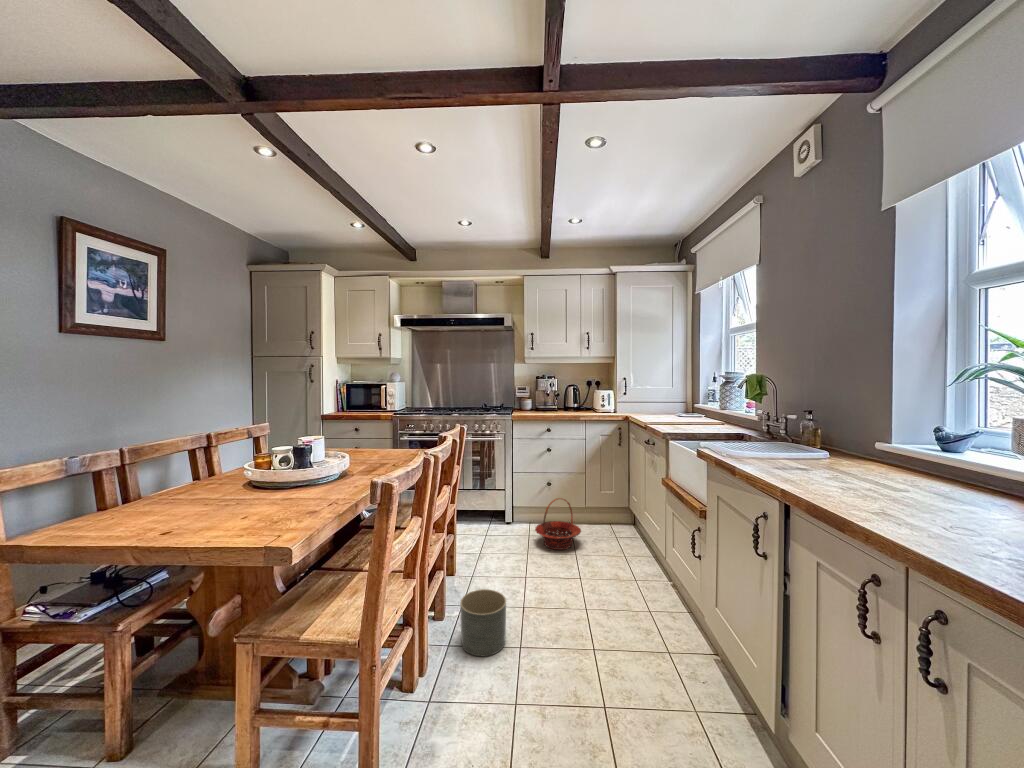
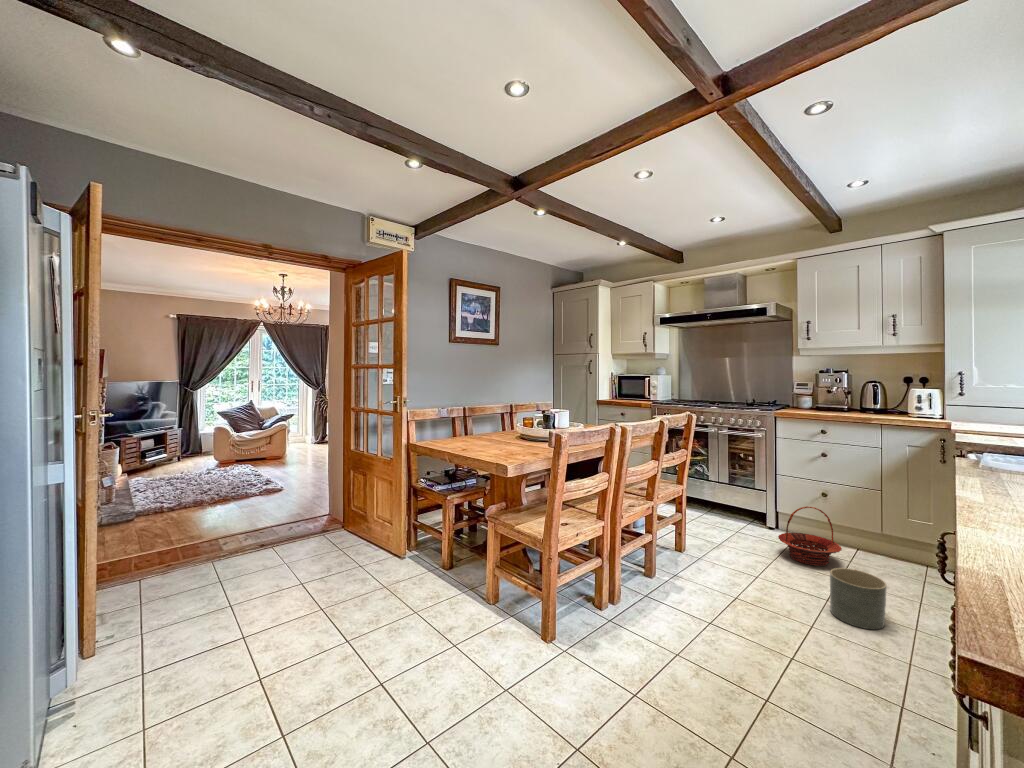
planter: present [460,589,506,656] -> present [830,568,887,629]

